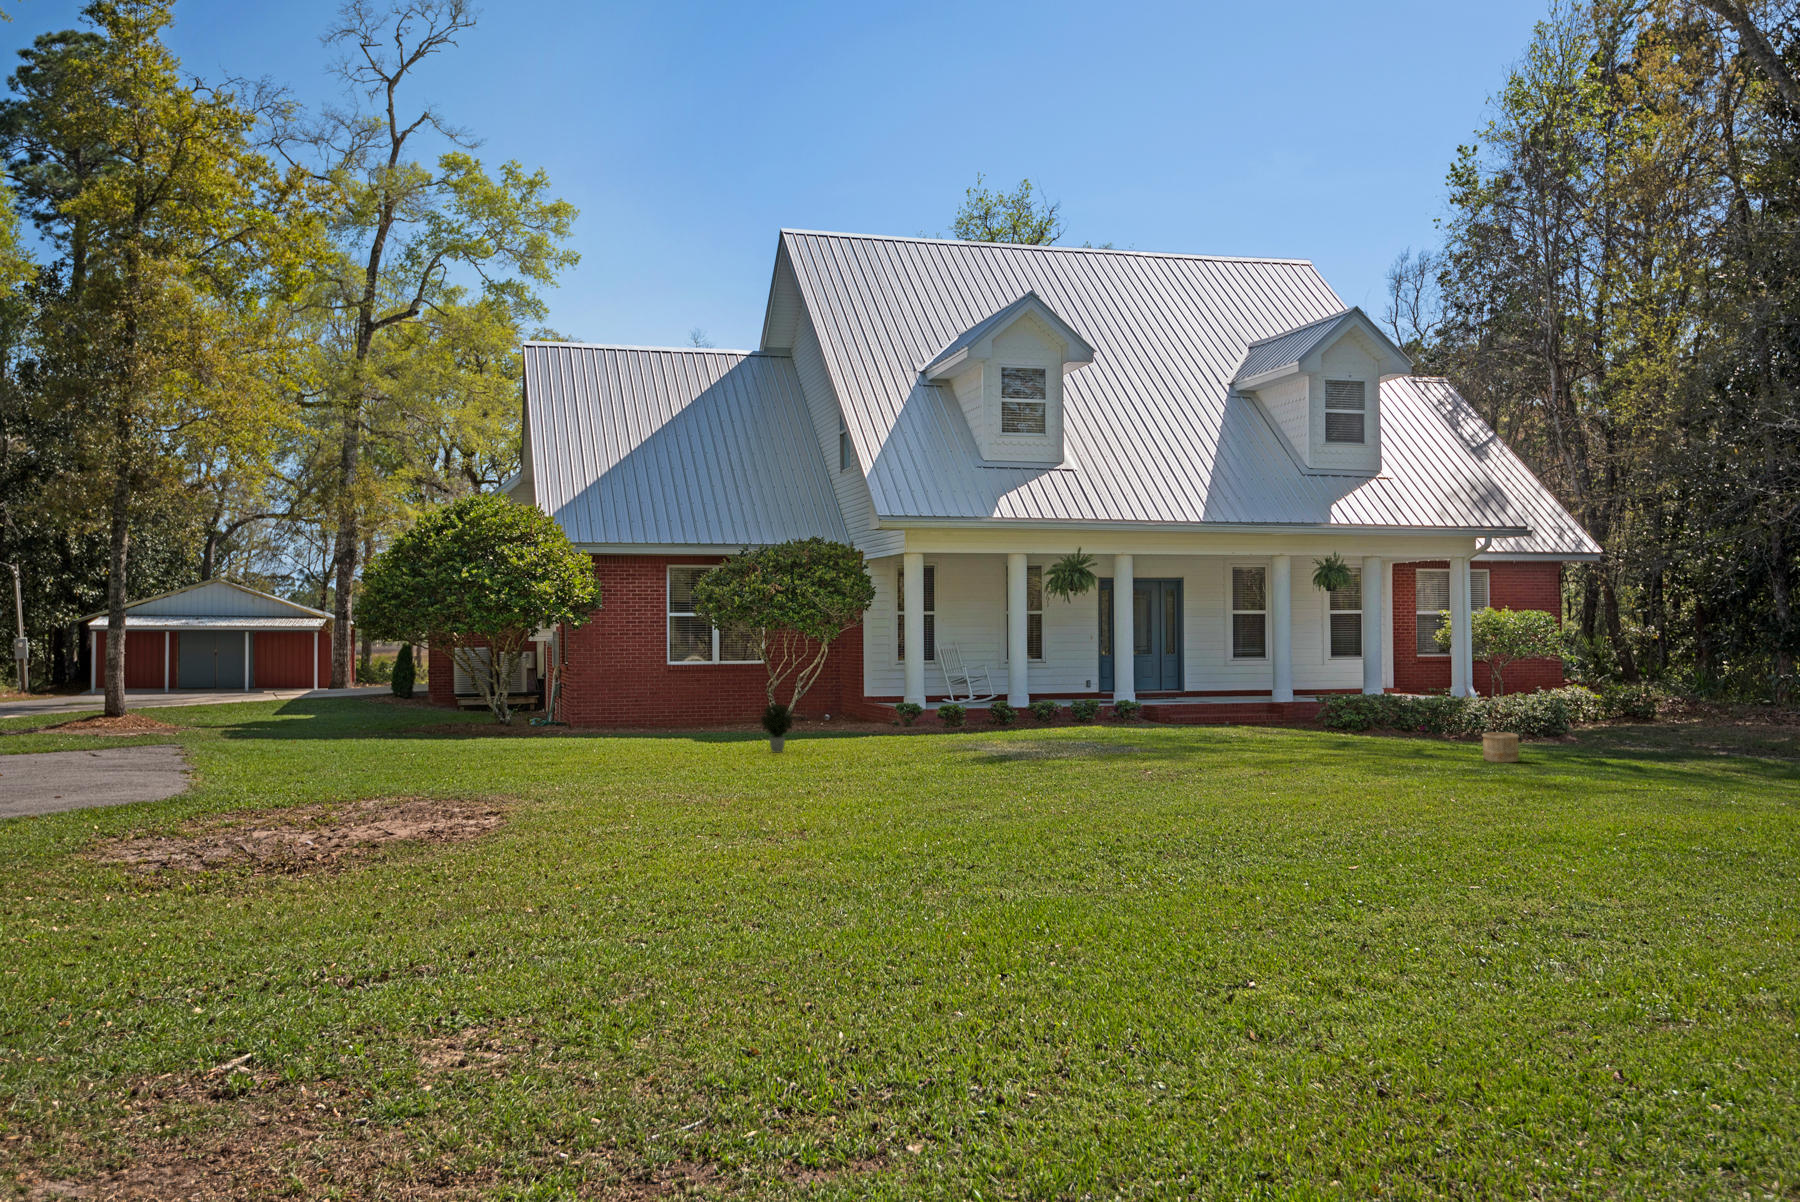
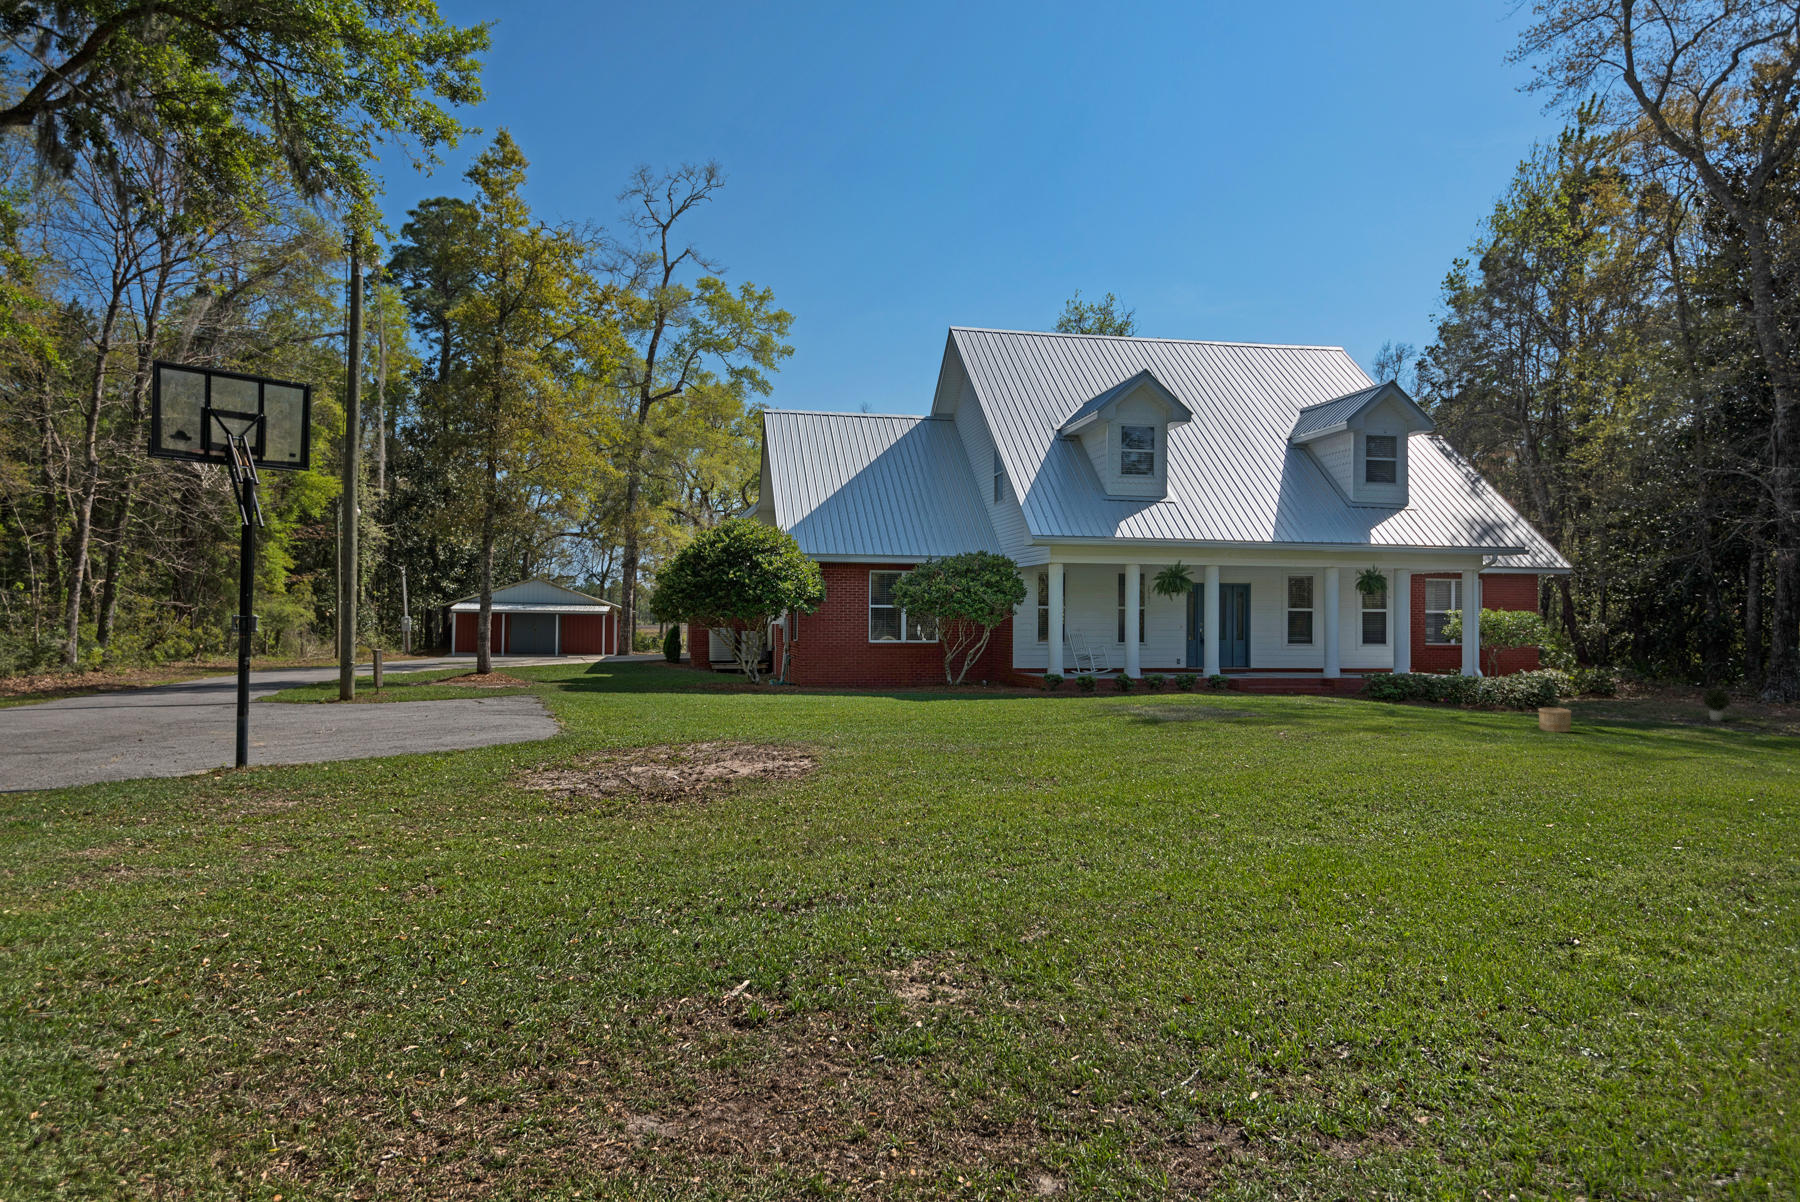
potted plant: present [761,704,794,753] -> present [1703,689,1732,721]

